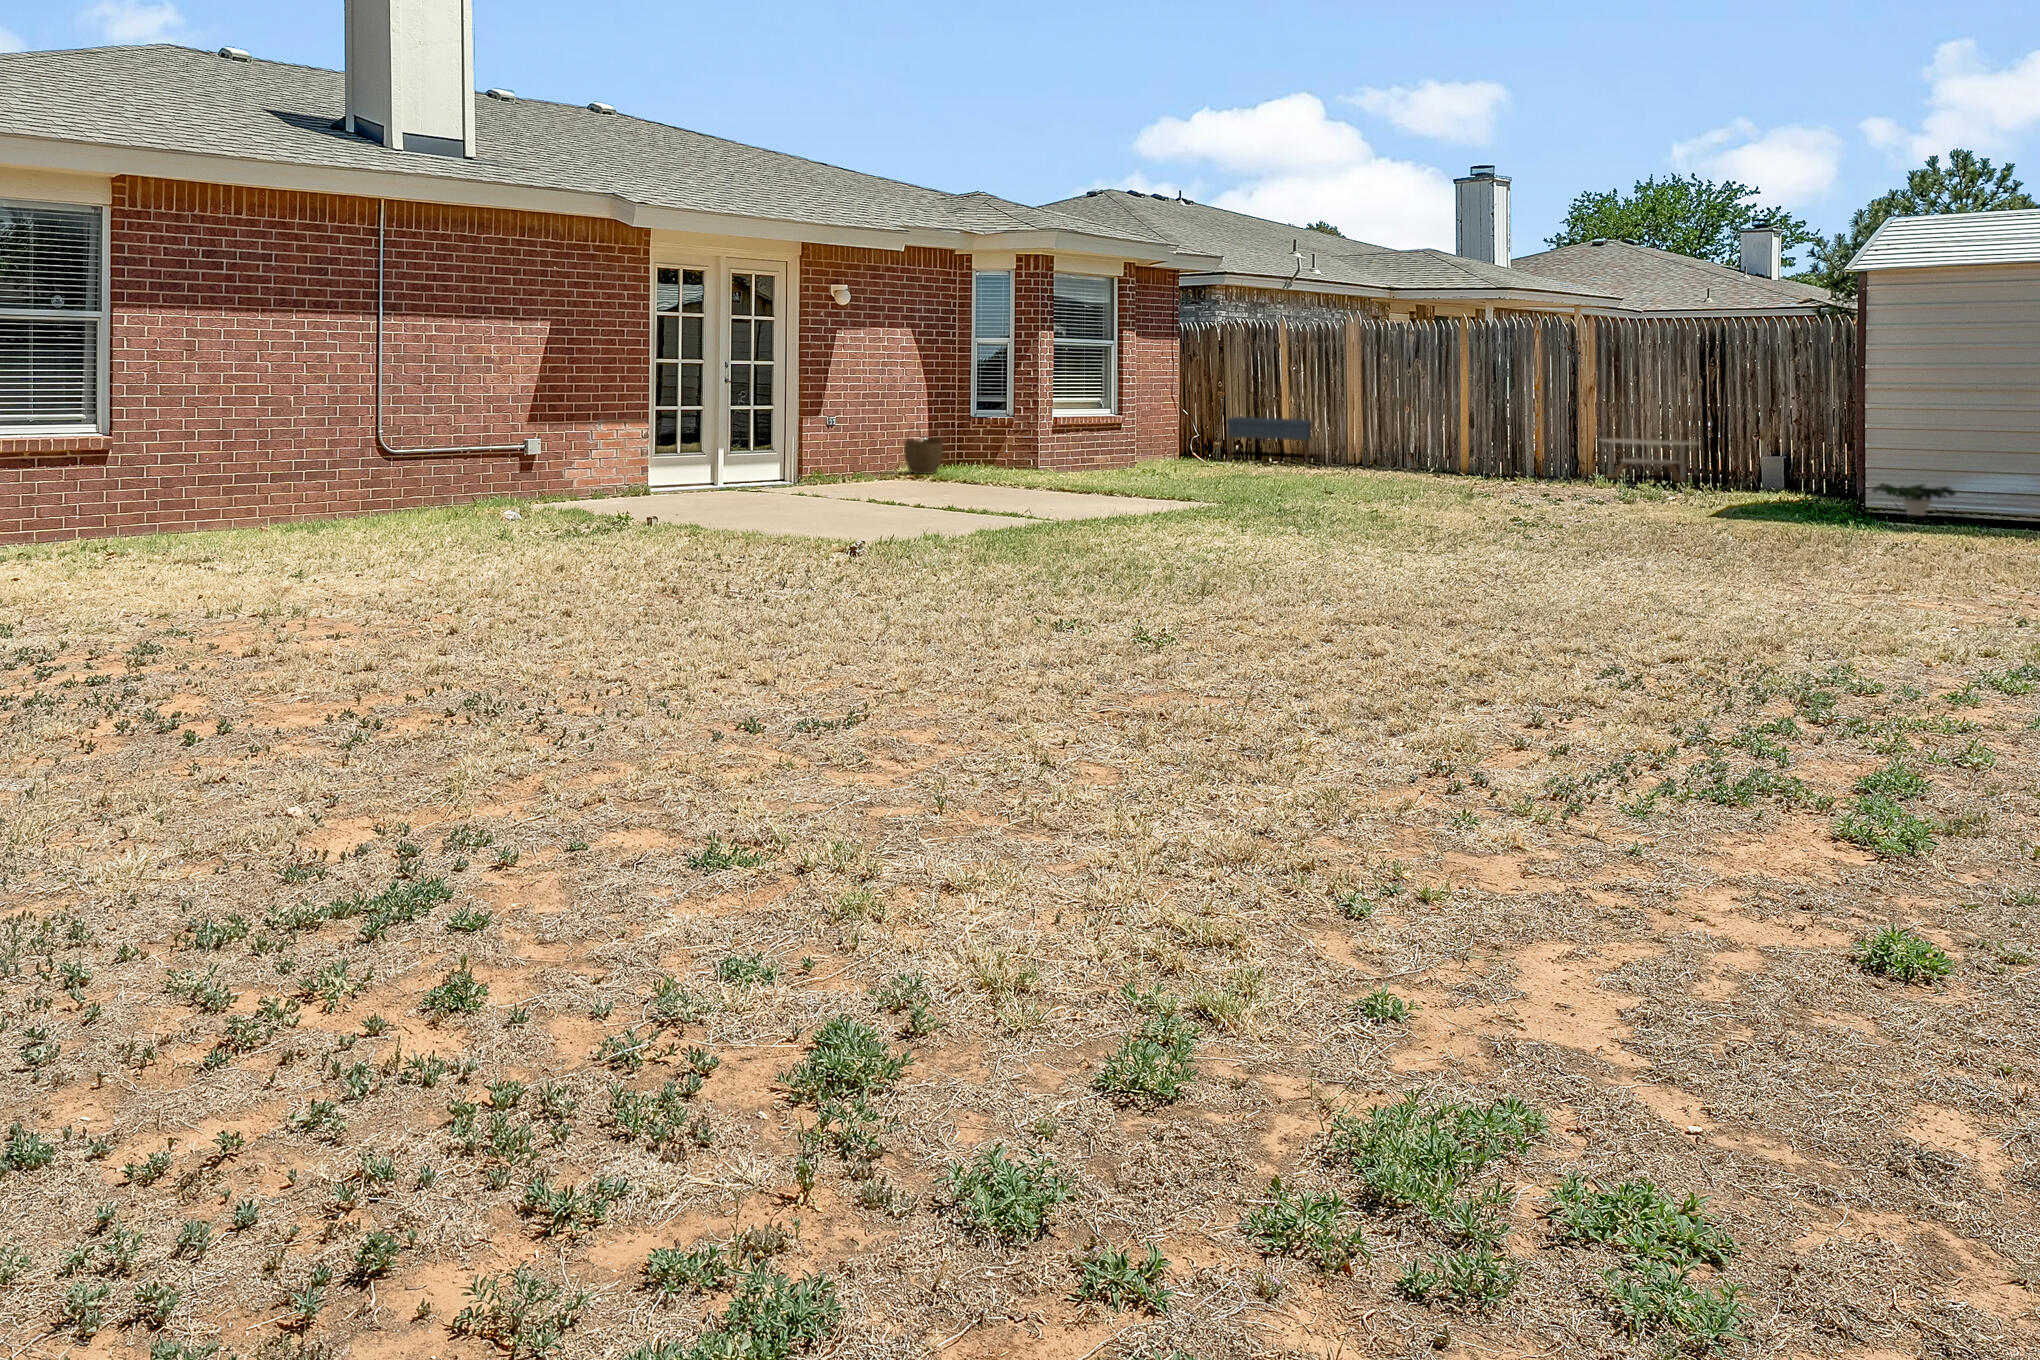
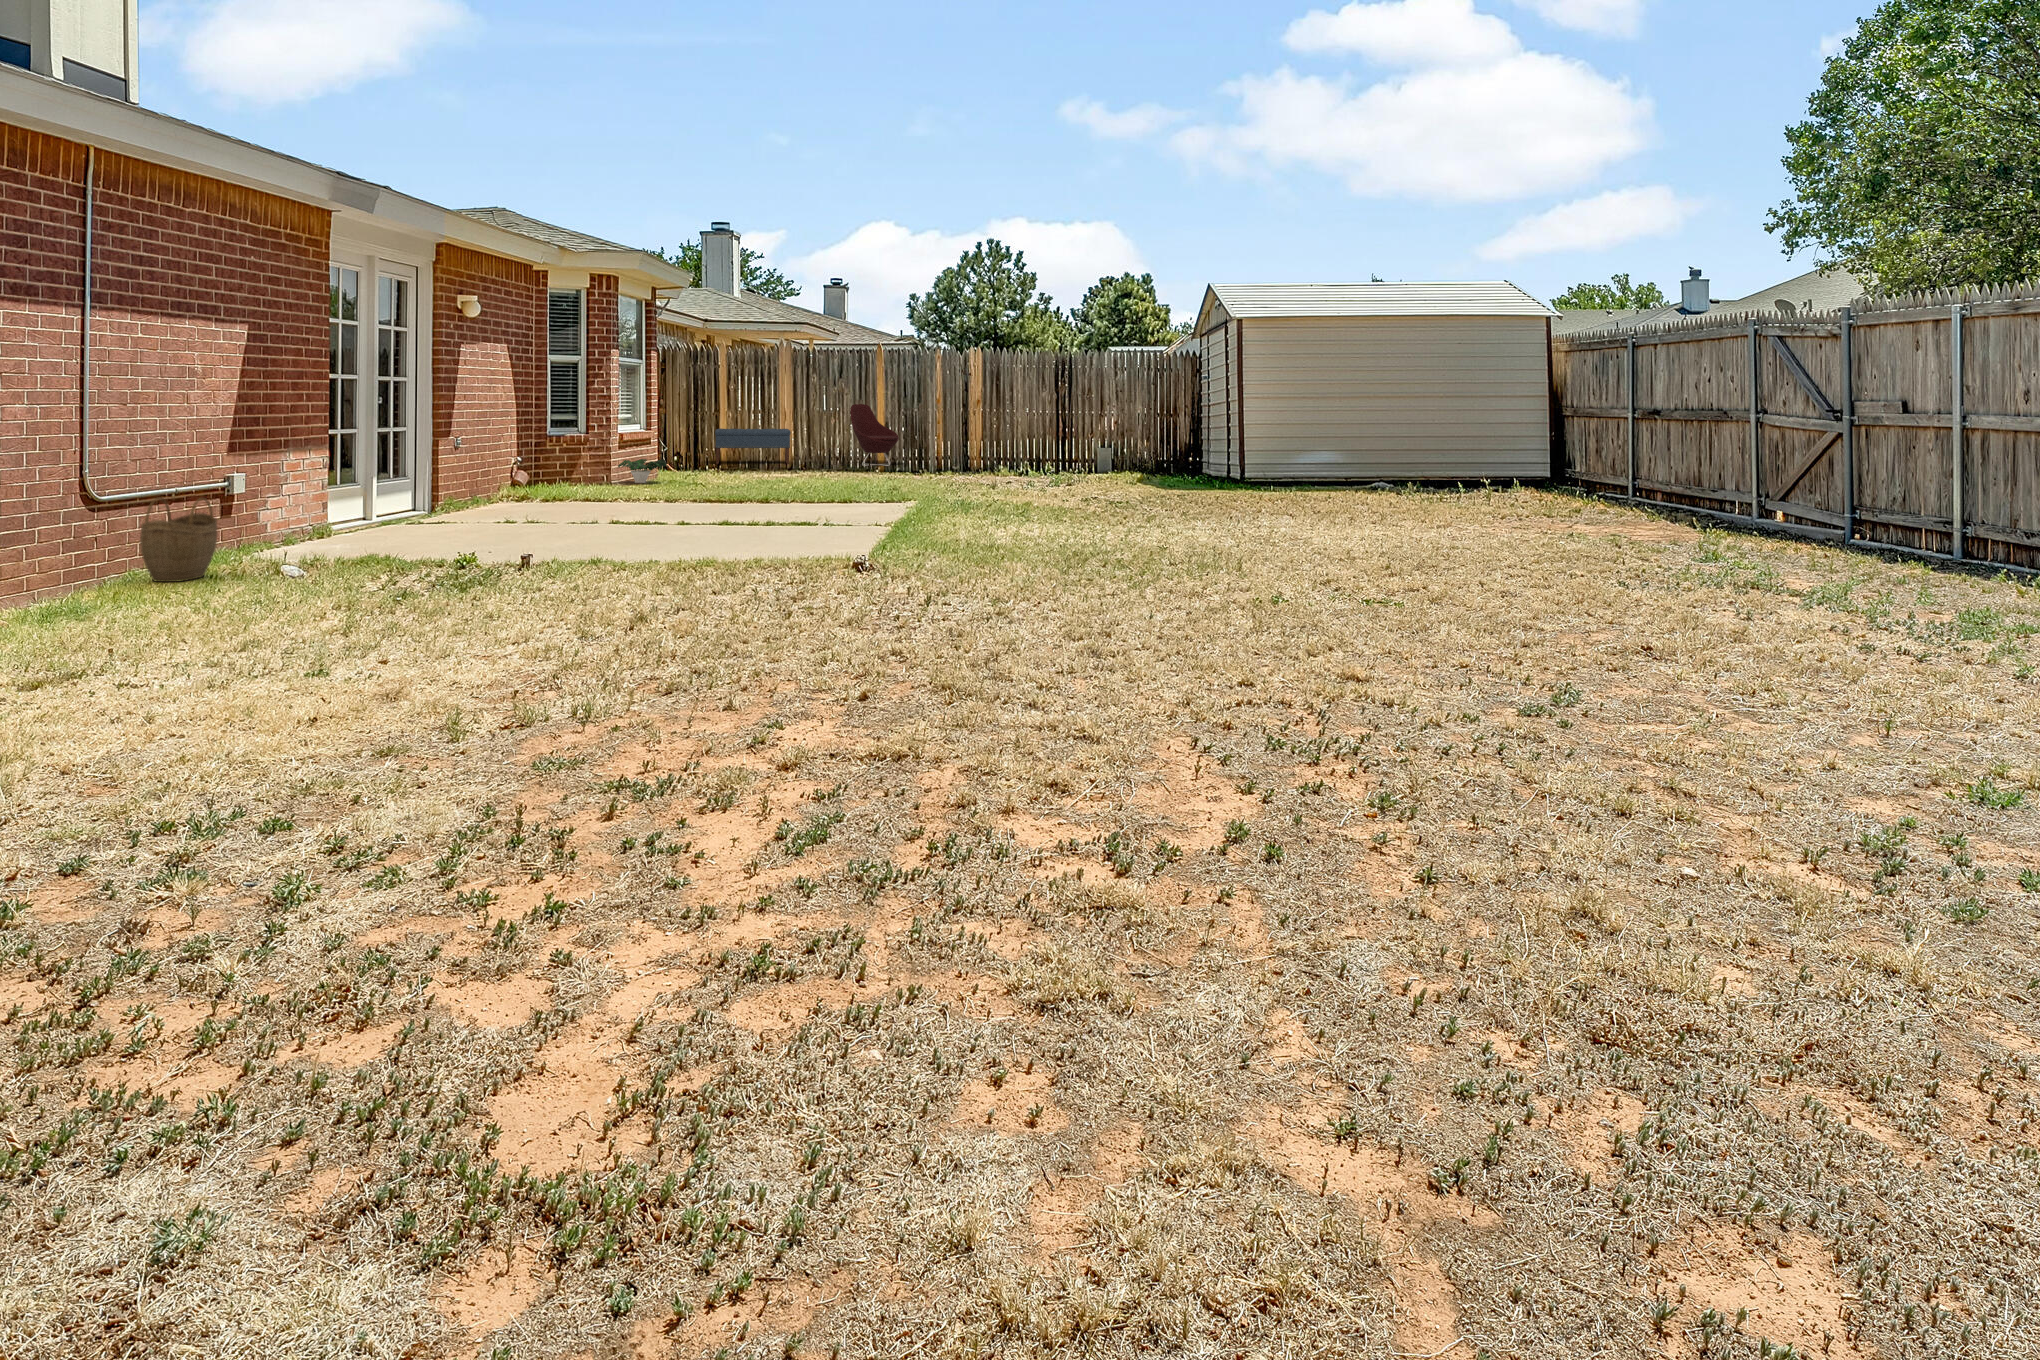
chair: none [1375,393,1432,466] -> present [850,404,899,466]
woven basket: present [904,436,943,474] -> present [140,497,217,582]
round table: present [1602,438,1698,482] -> none [1031,436,1101,467]
potted plant: present [1872,483,1955,516] -> present [618,459,669,483]

